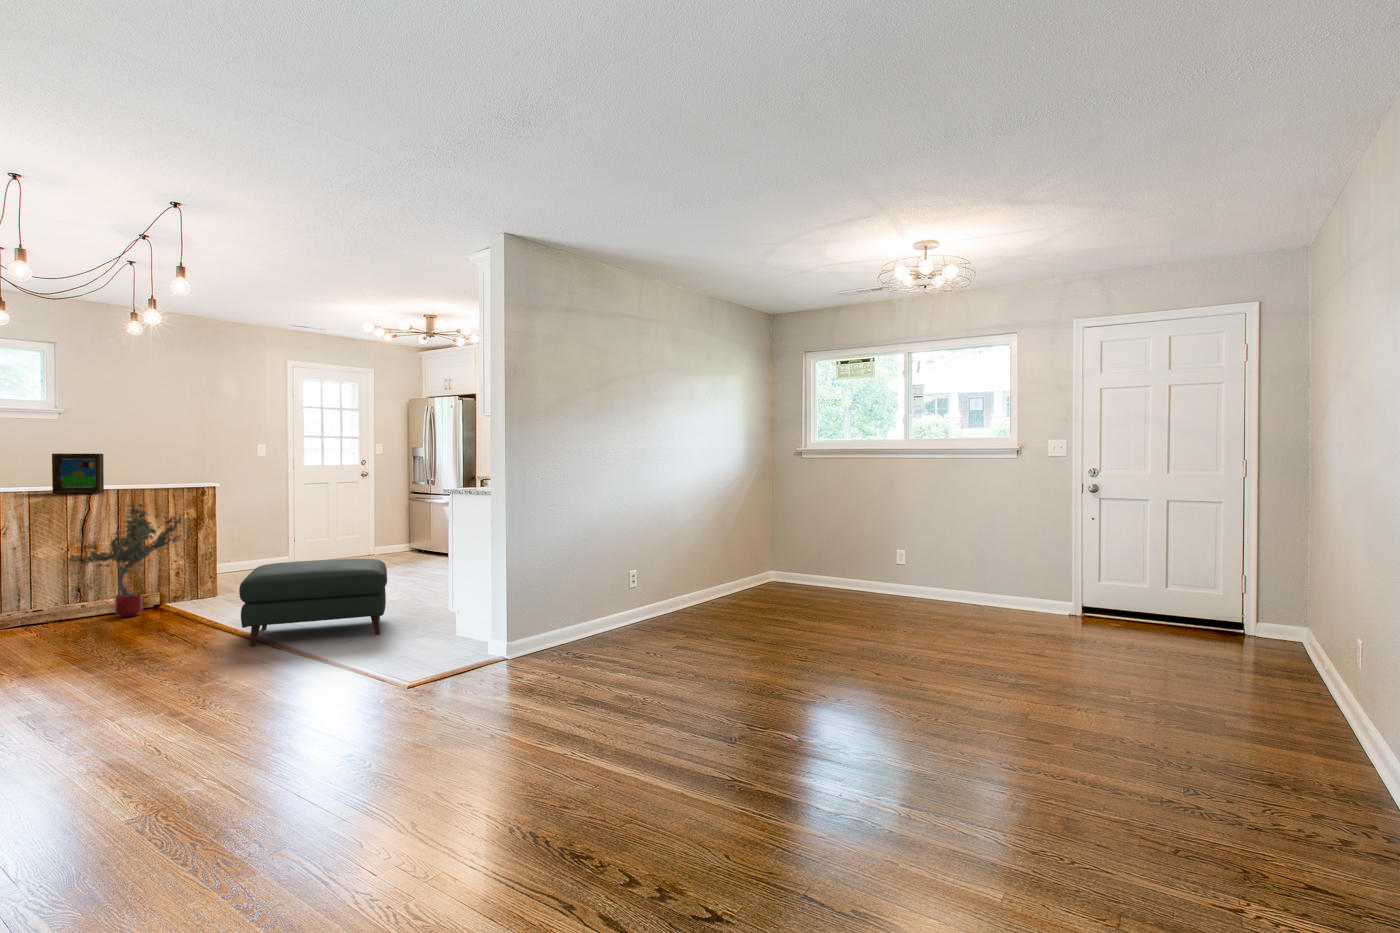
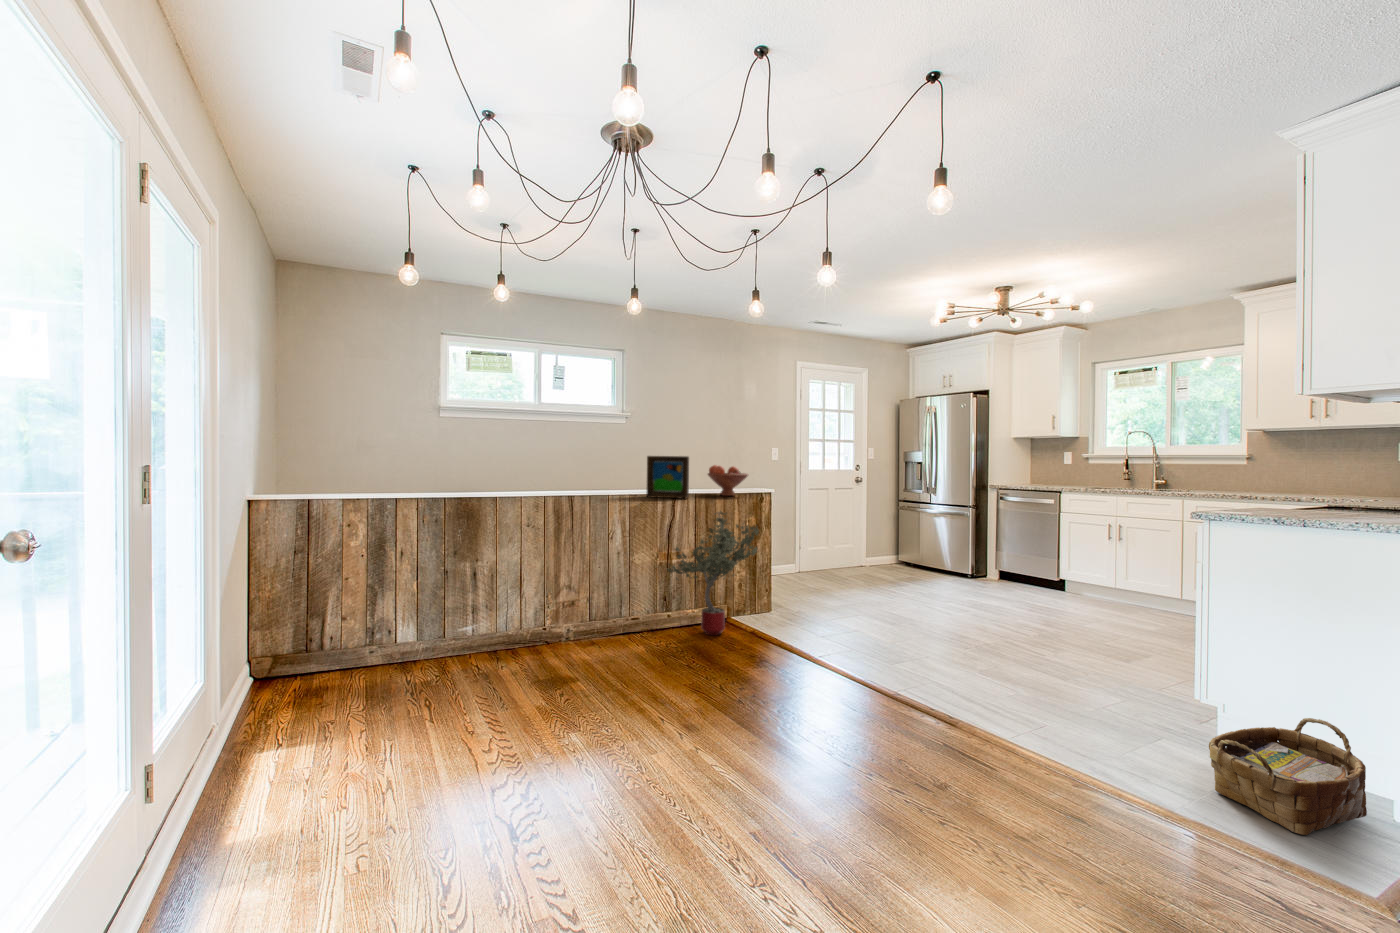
fruit bowl: none [136,461,184,490] -> present [708,465,748,496]
ottoman: present [239,559,387,646] -> none [881,602,1099,729]
woven basket: none [400,600,476,660] -> present [1209,718,1367,835]

